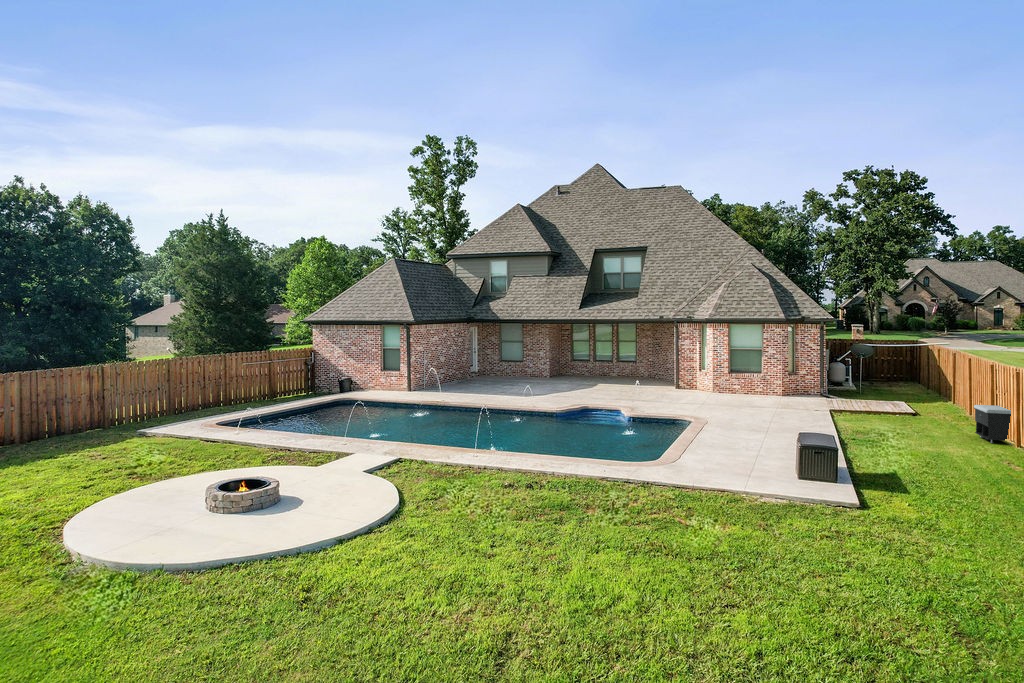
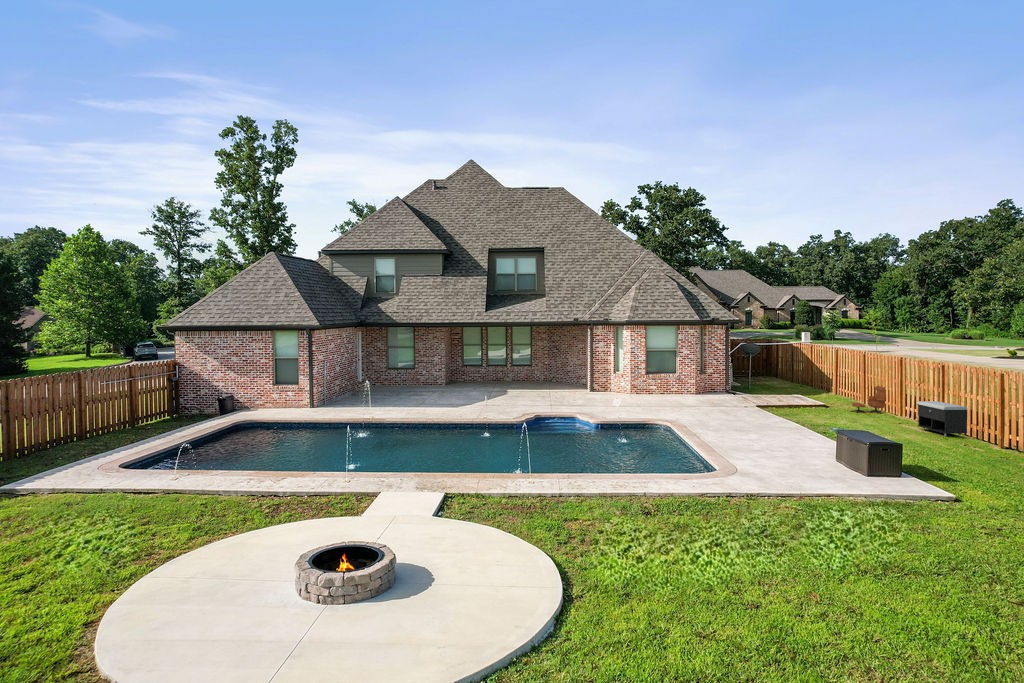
lounge chair: none [937,391,981,423] -> present [852,386,886,413]

